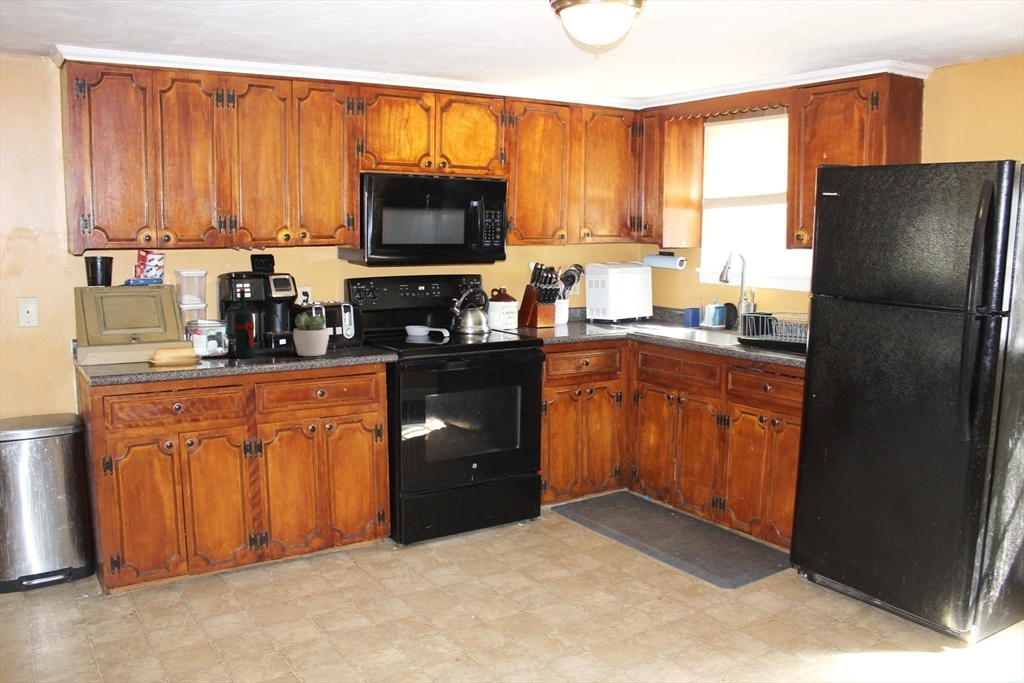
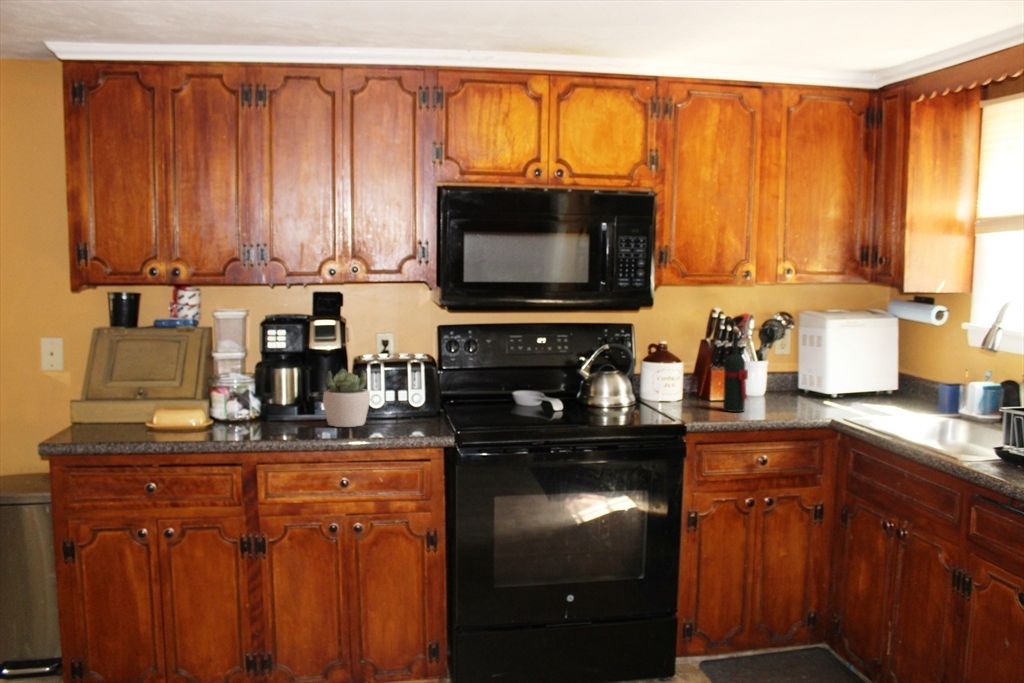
wine bottle: present [234,287,254,358] -> present [723,328,748,412]

